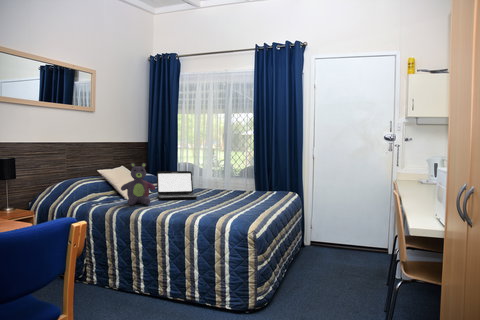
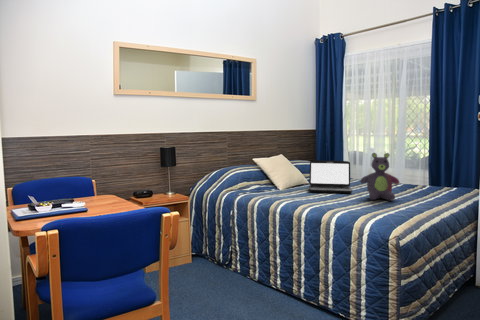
stuffed bear: present [121,163,155,205] -> present [360,153,399,201]

